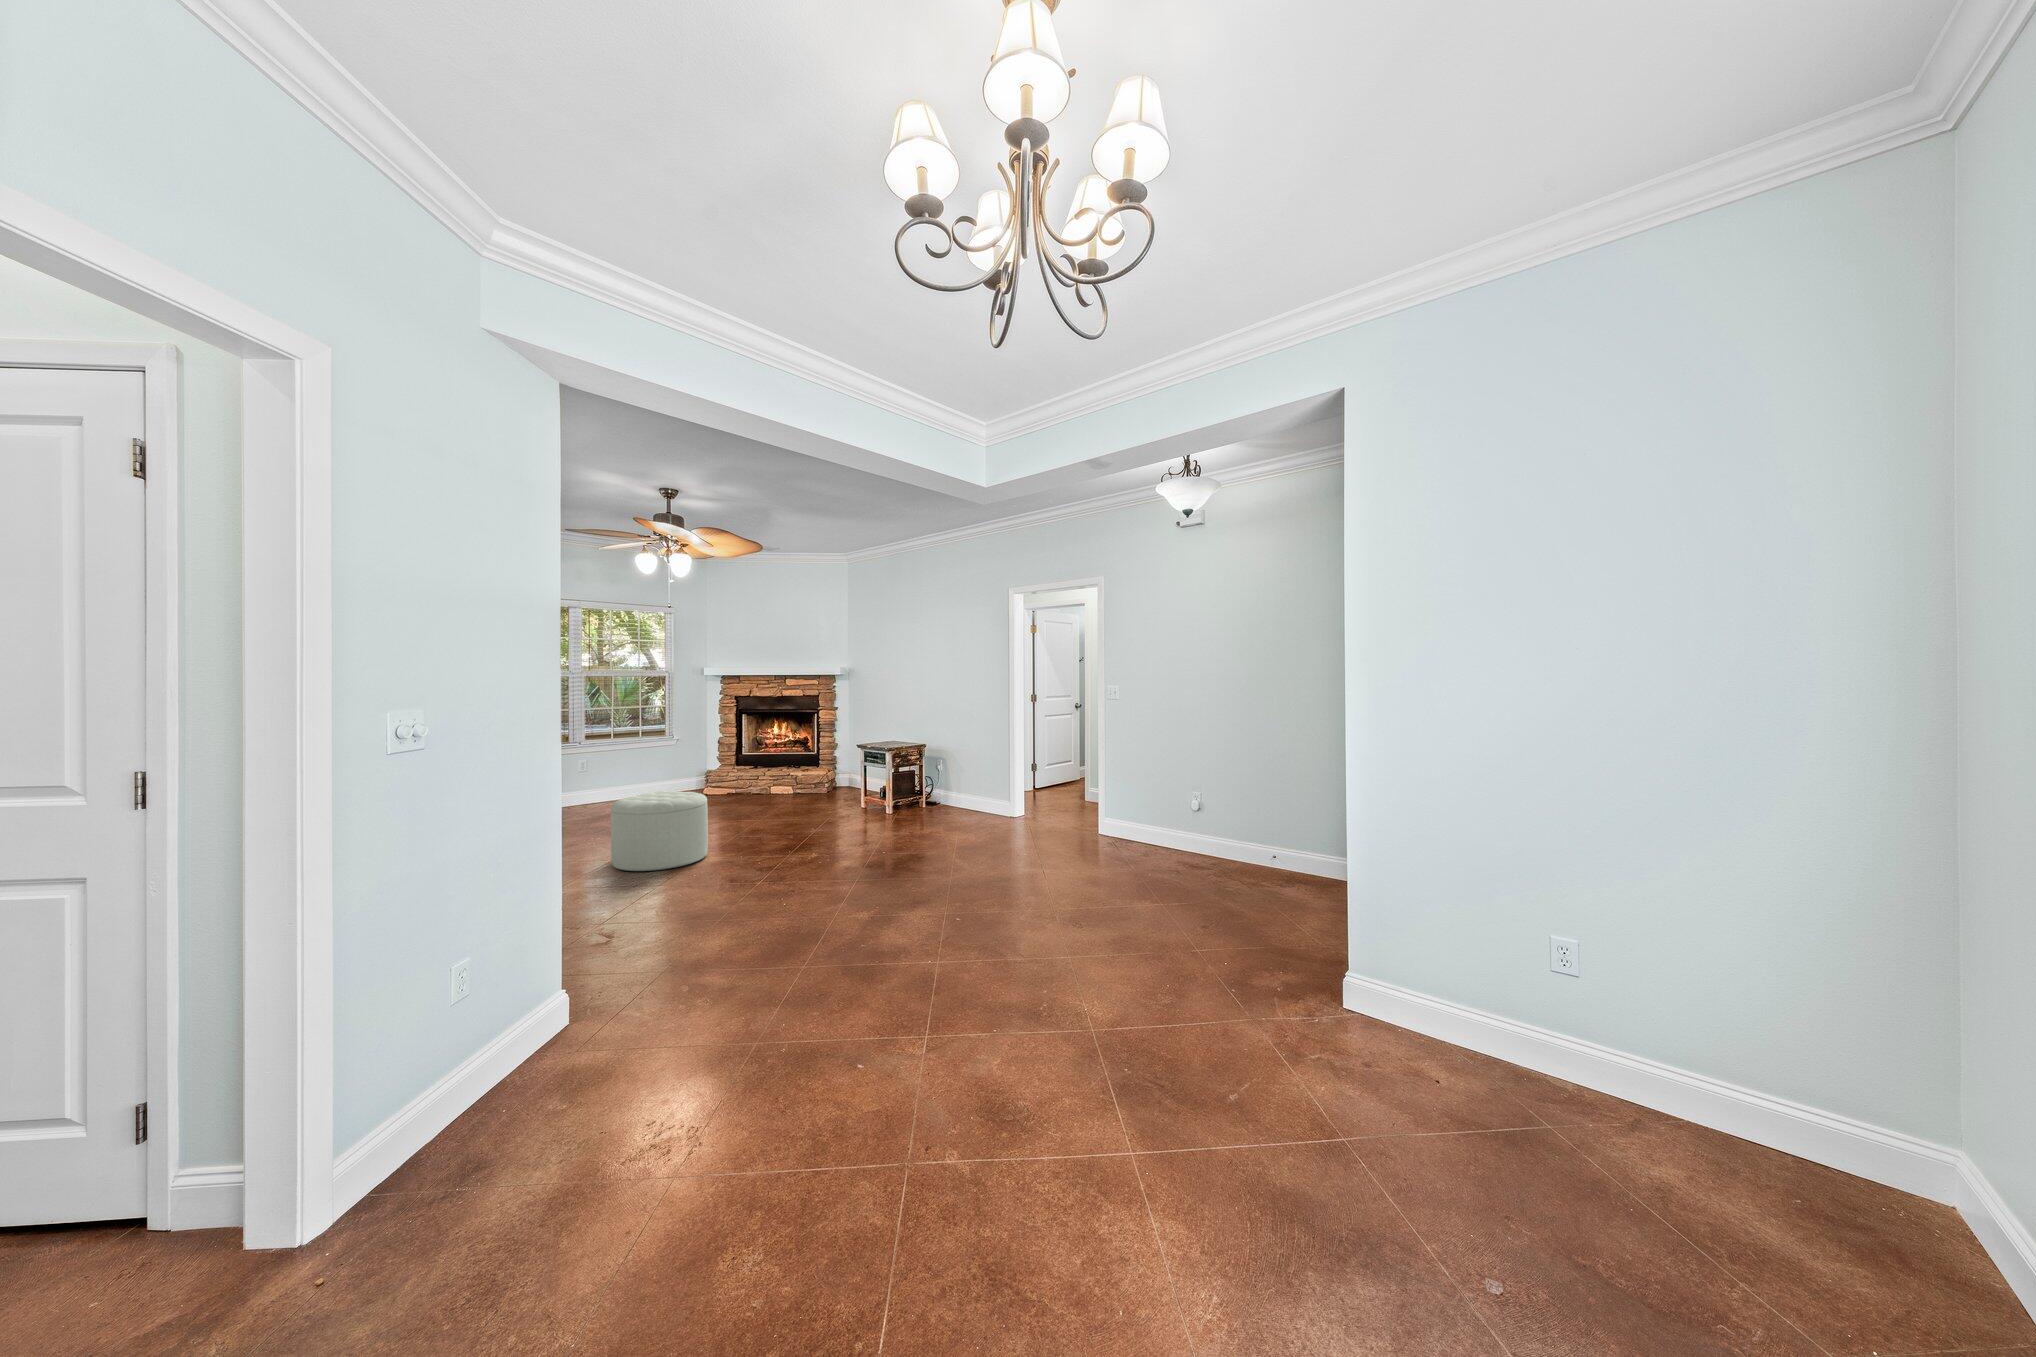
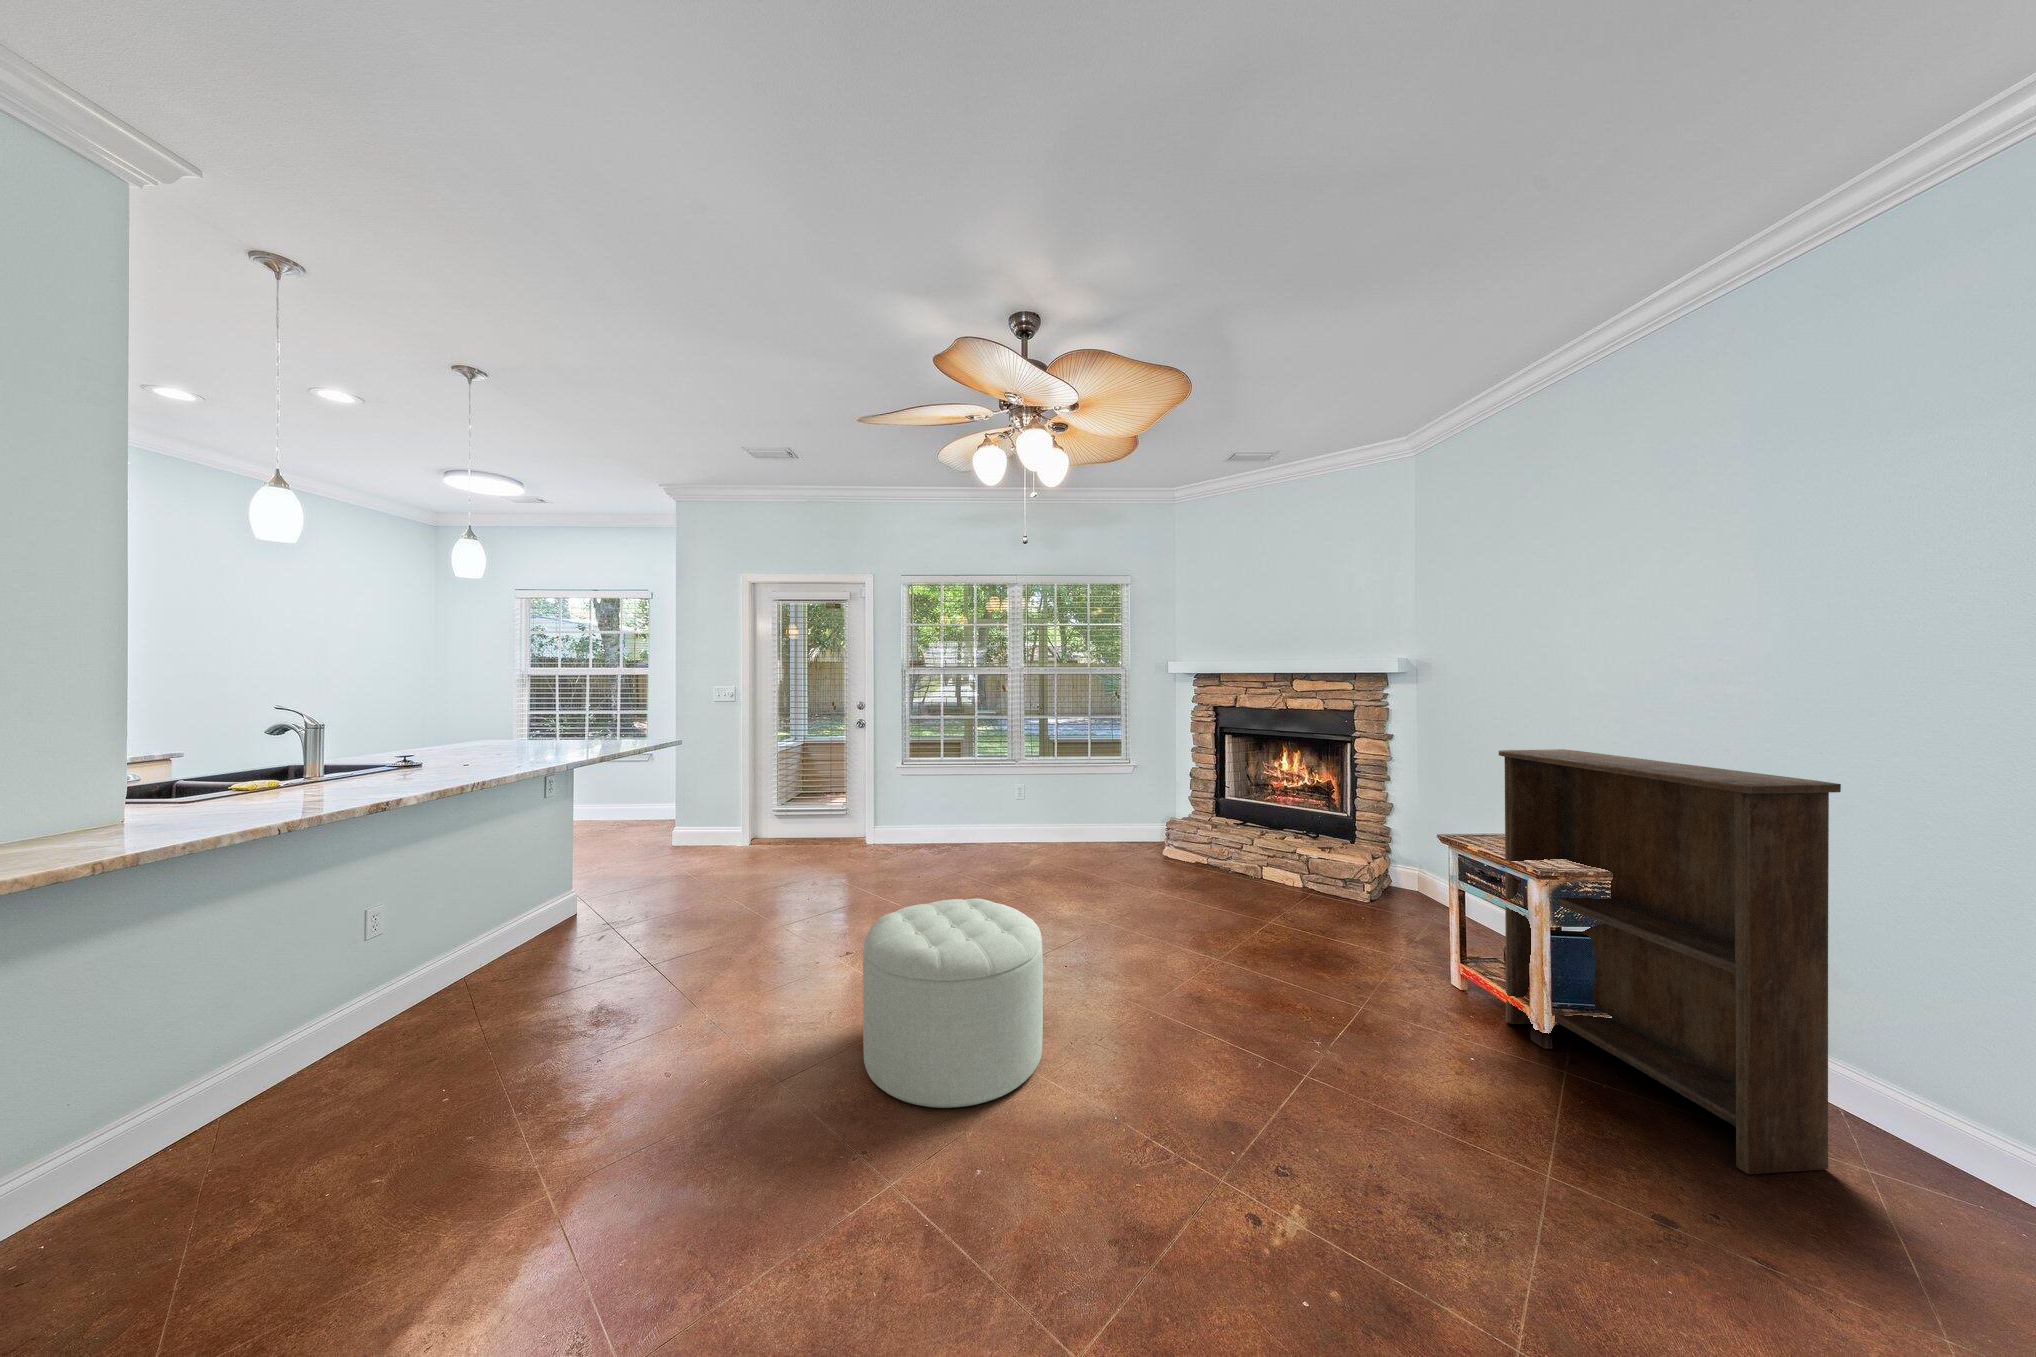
bookshelf: none [880,705,959,823] -> present [1499,749,1841,1174]

